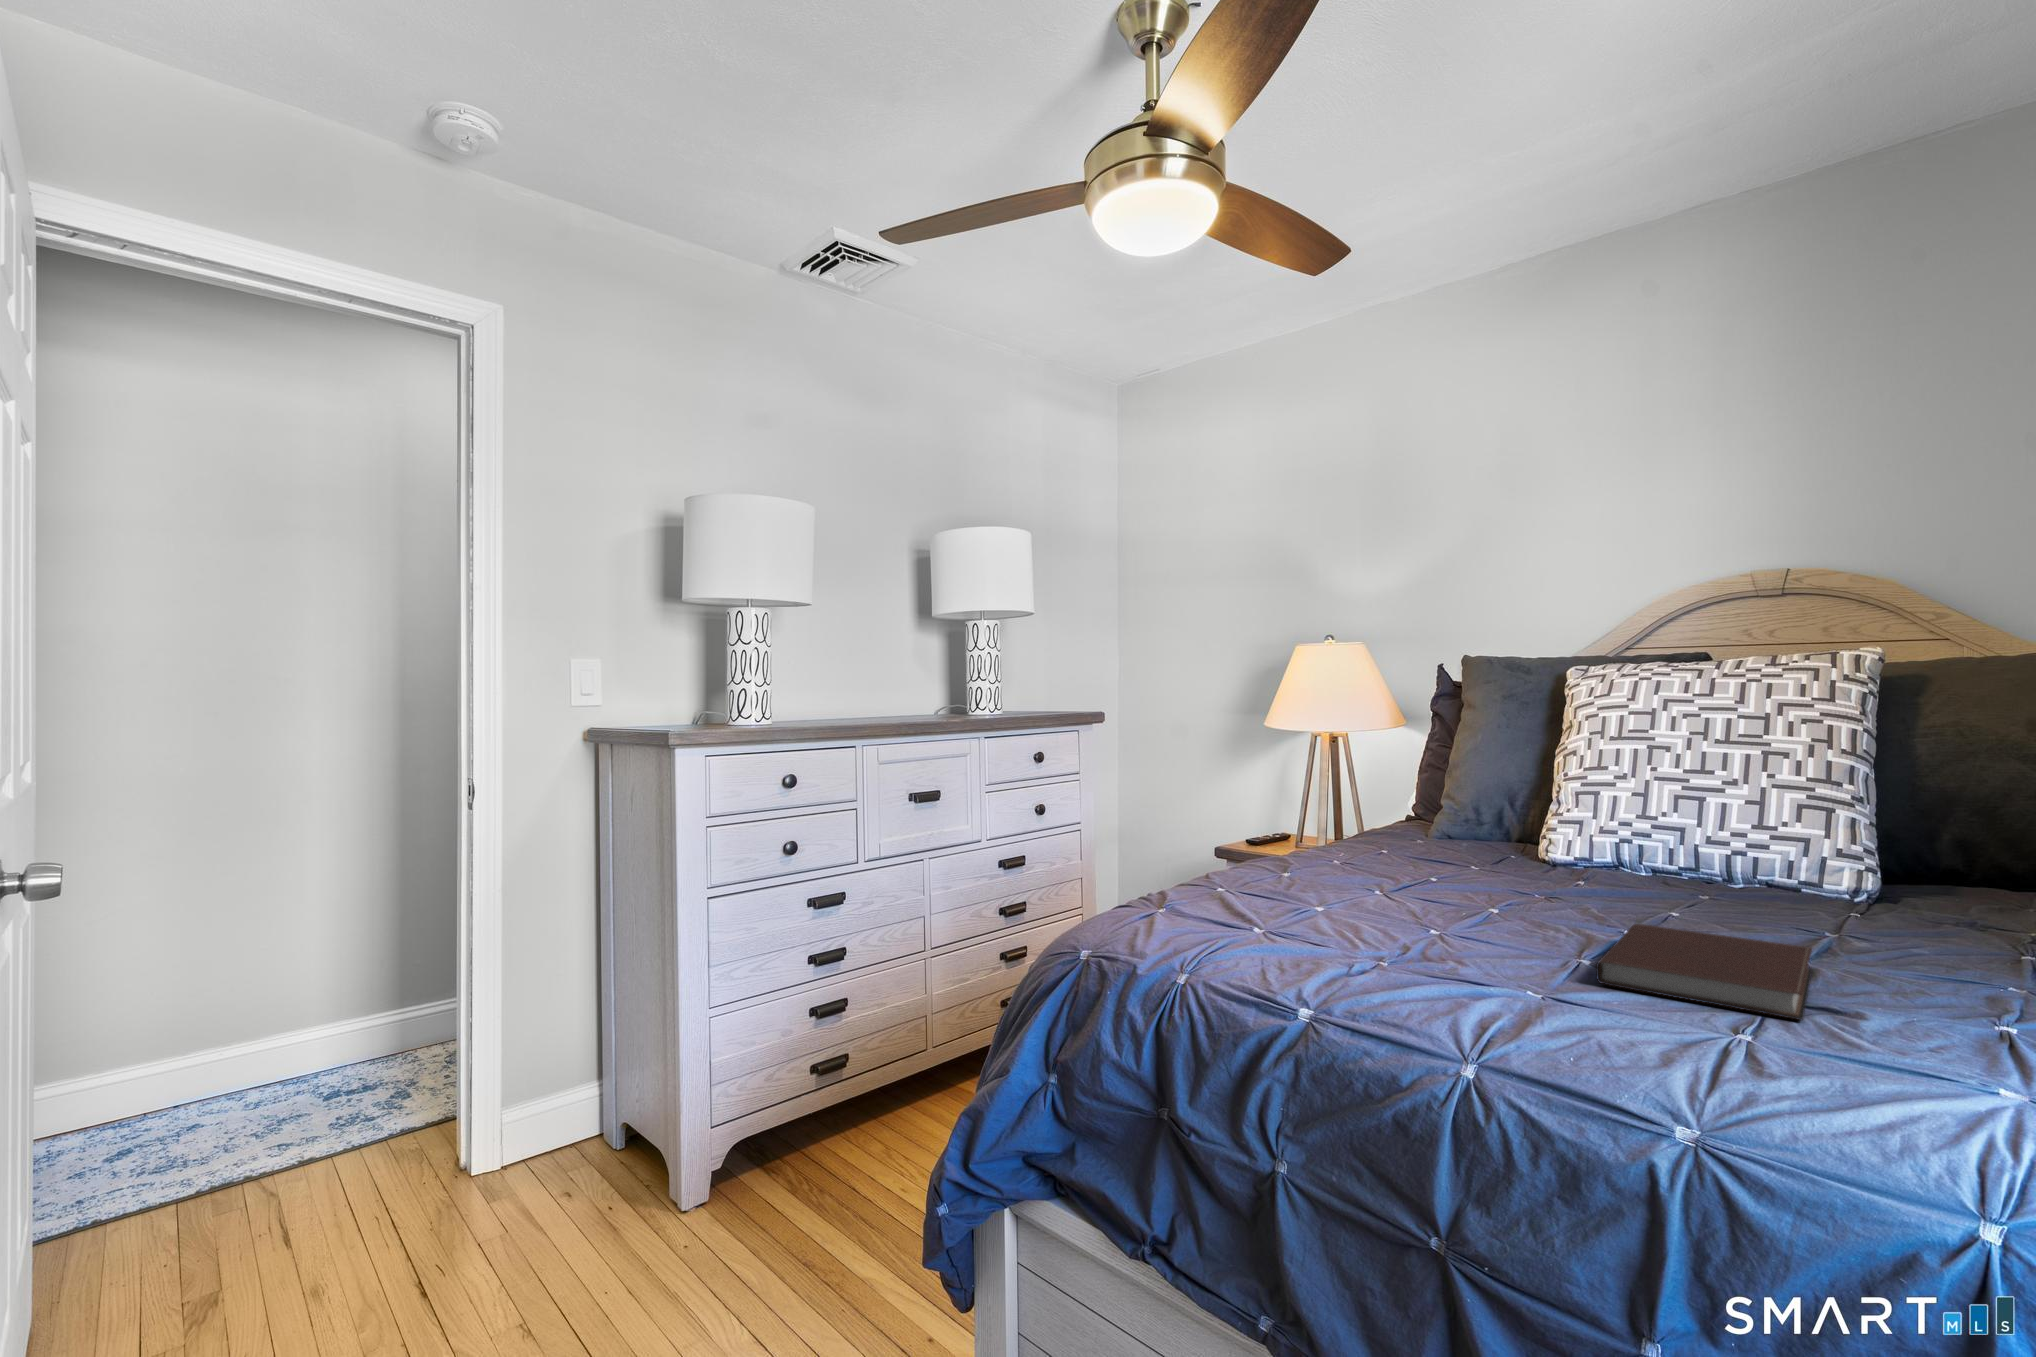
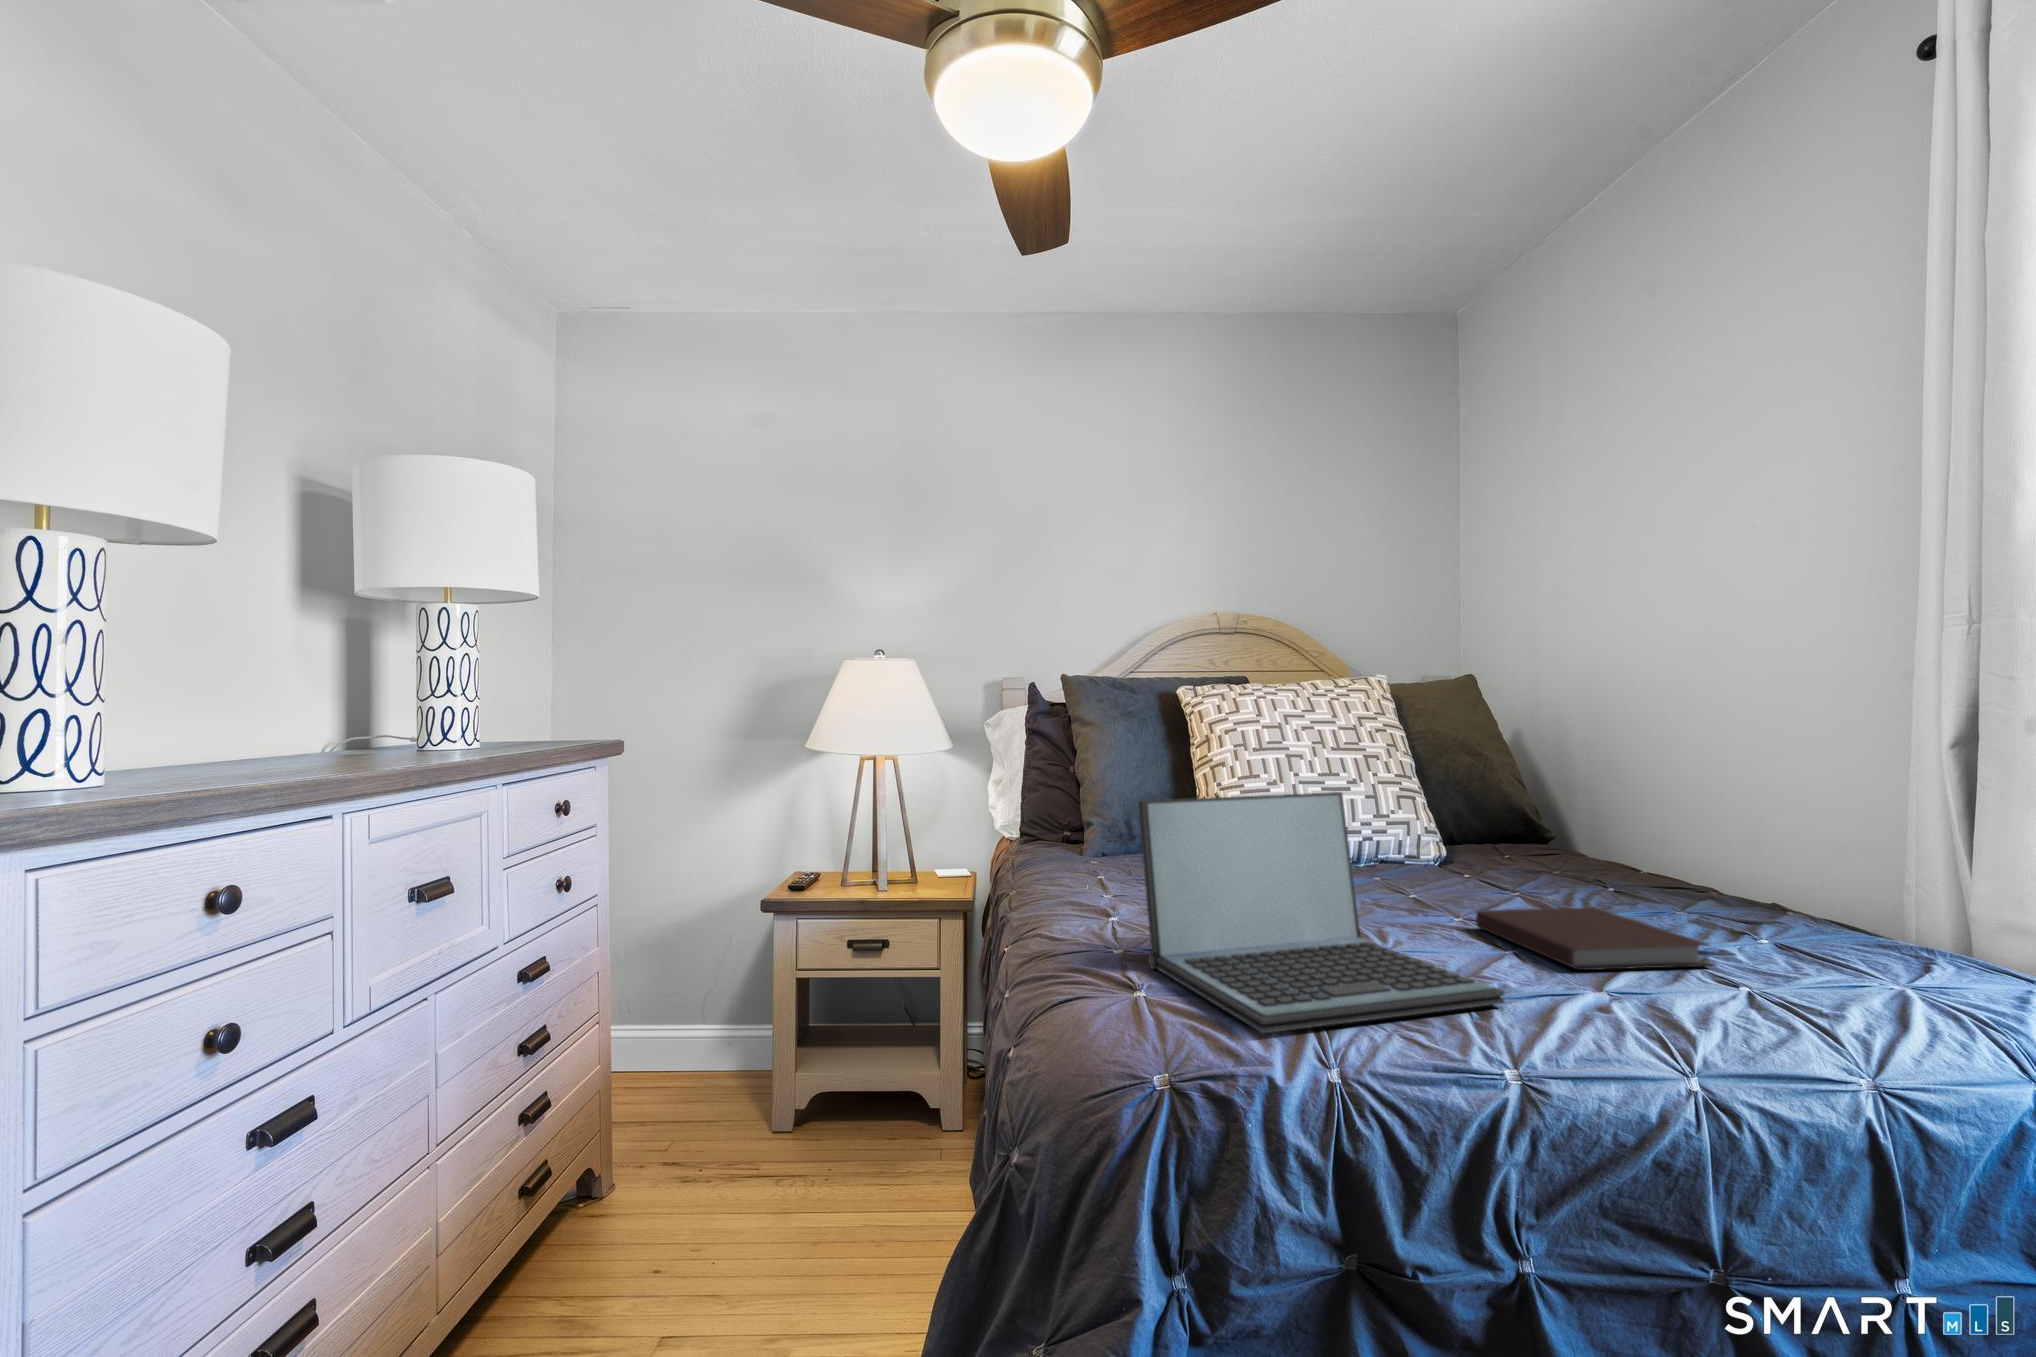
laptop: none [1174,773,1443,980] -> present [1138,792,1504,1033]

